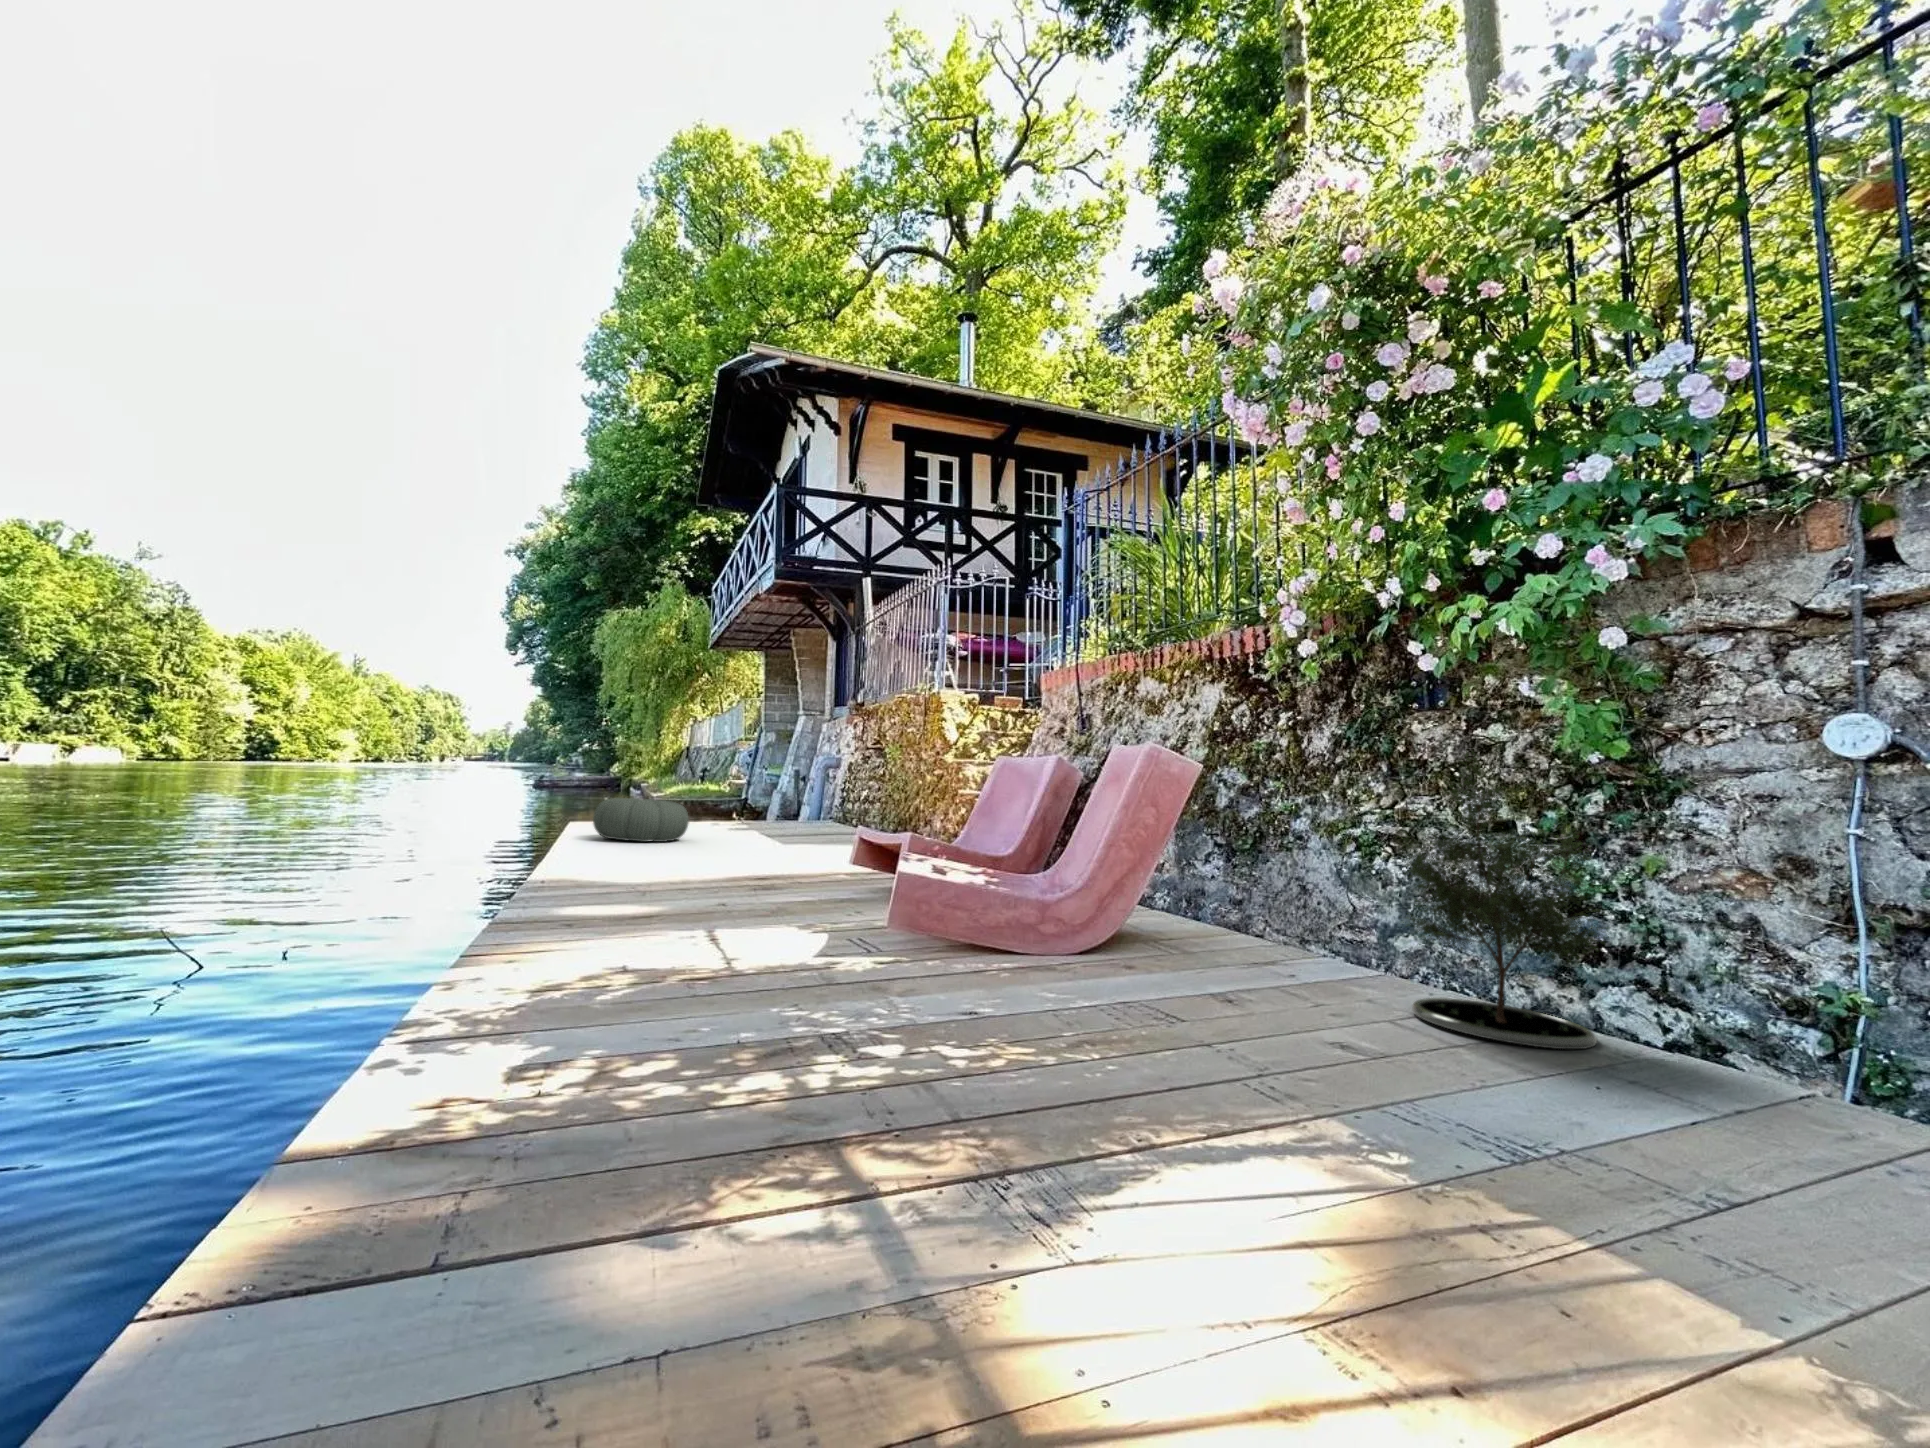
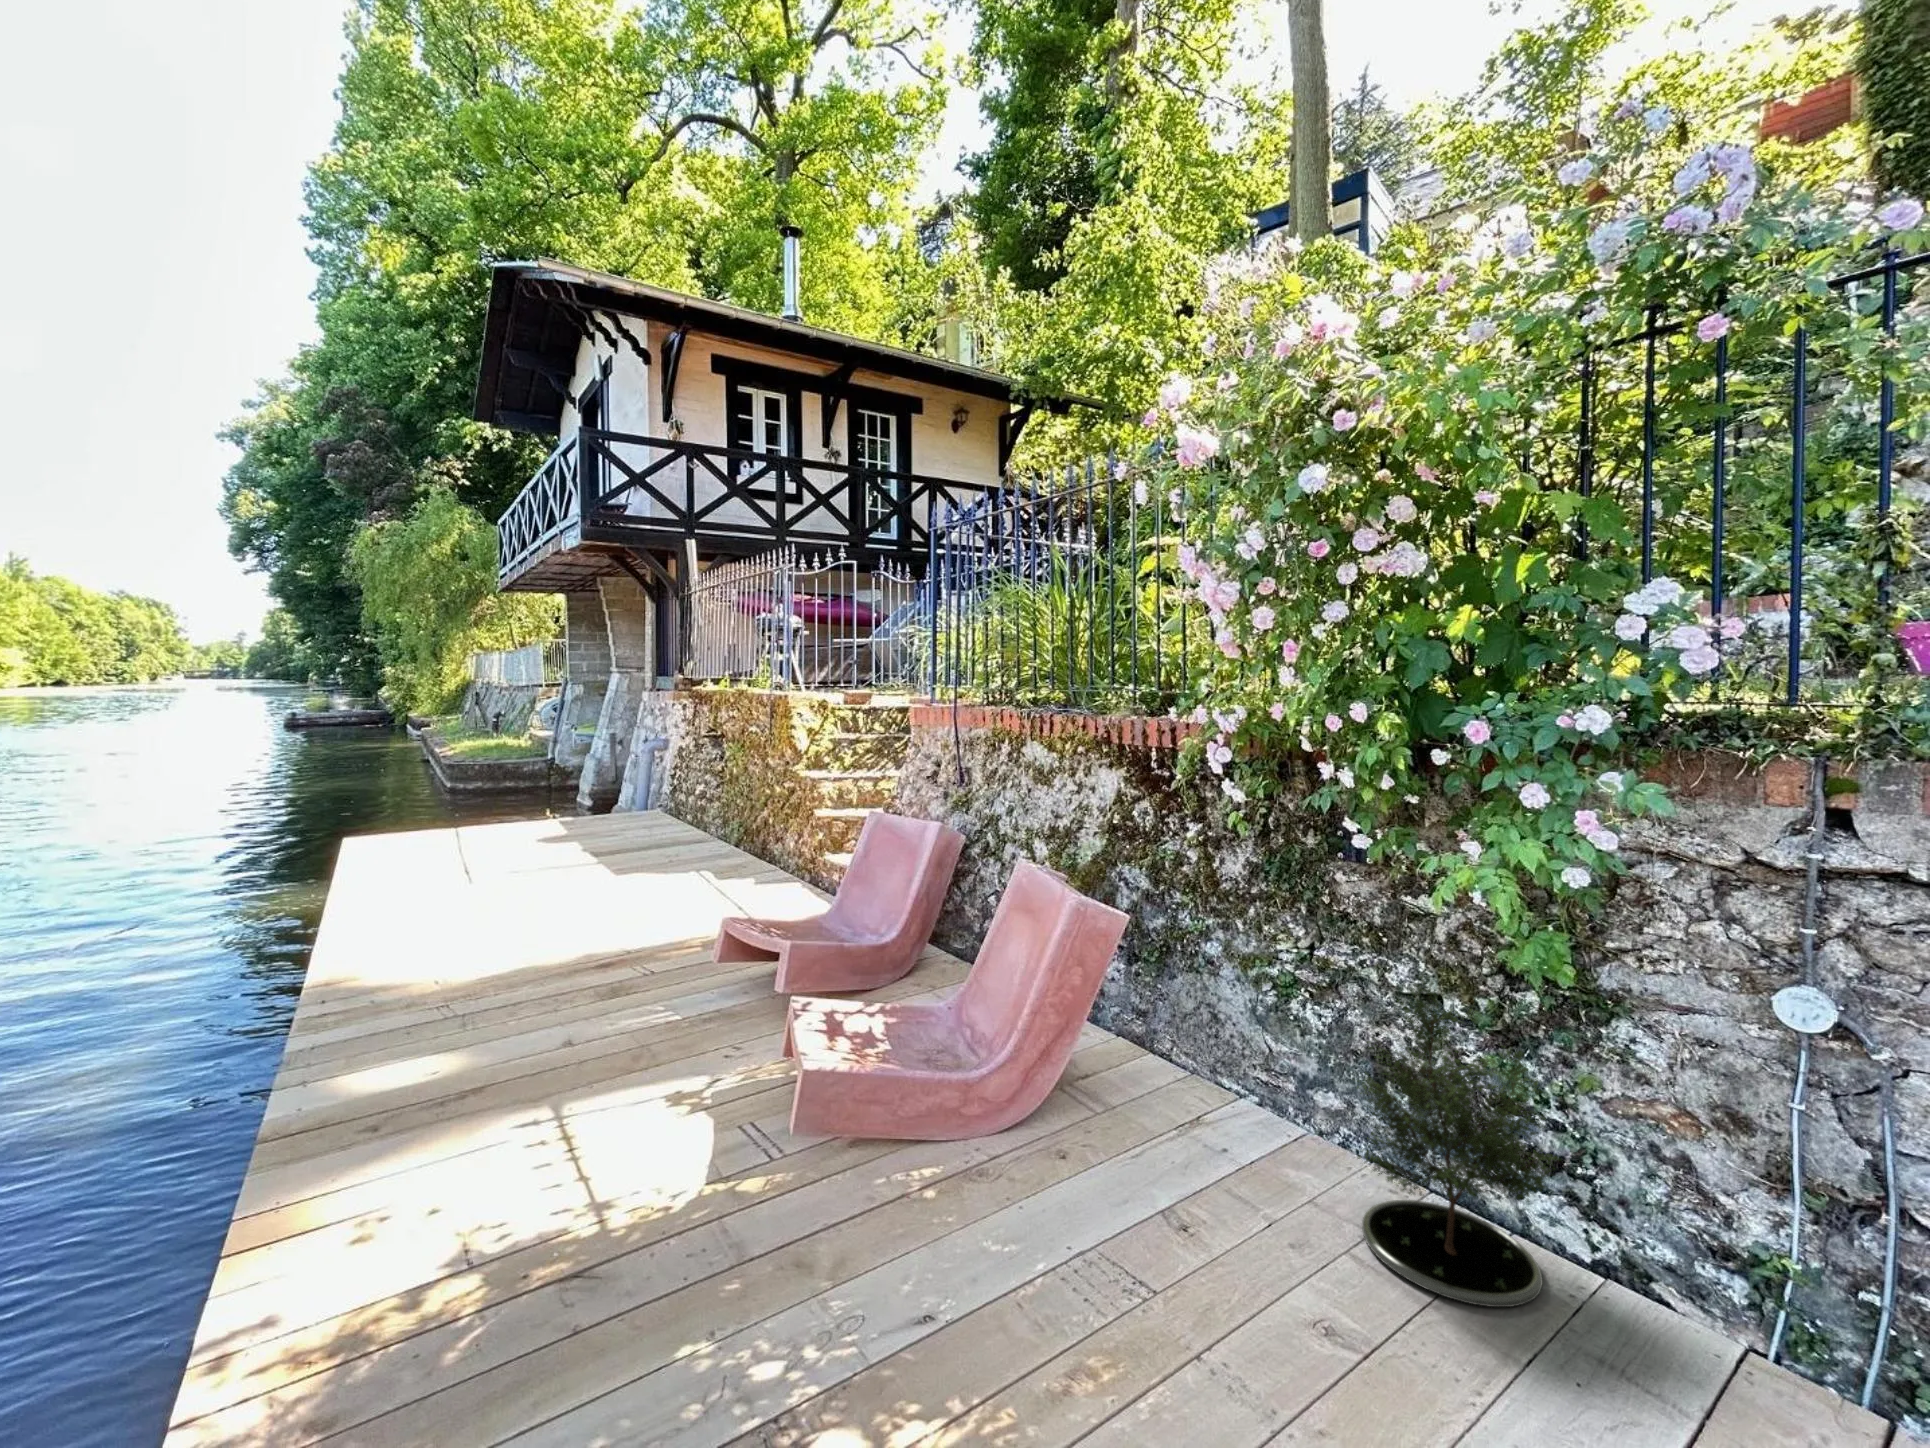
pouf: present [593,798,689,842] -> none [398,846,516,904]

